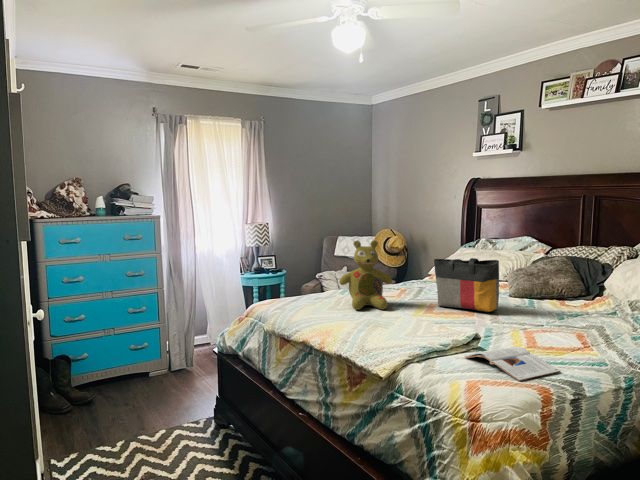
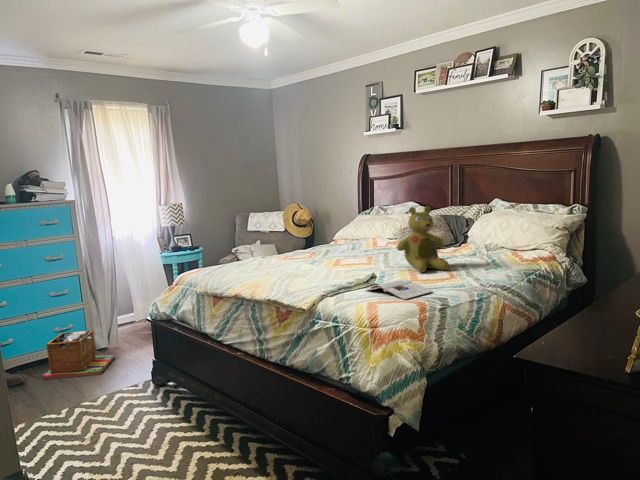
stuffed bear: present [339,240,392,310] -> present [397,206,449,273]
tote bag: present [434,258,499,312] -> none [337,219,390,261]
laundry basket: none [110,353,183,402] -> present [43,330,114,380]

